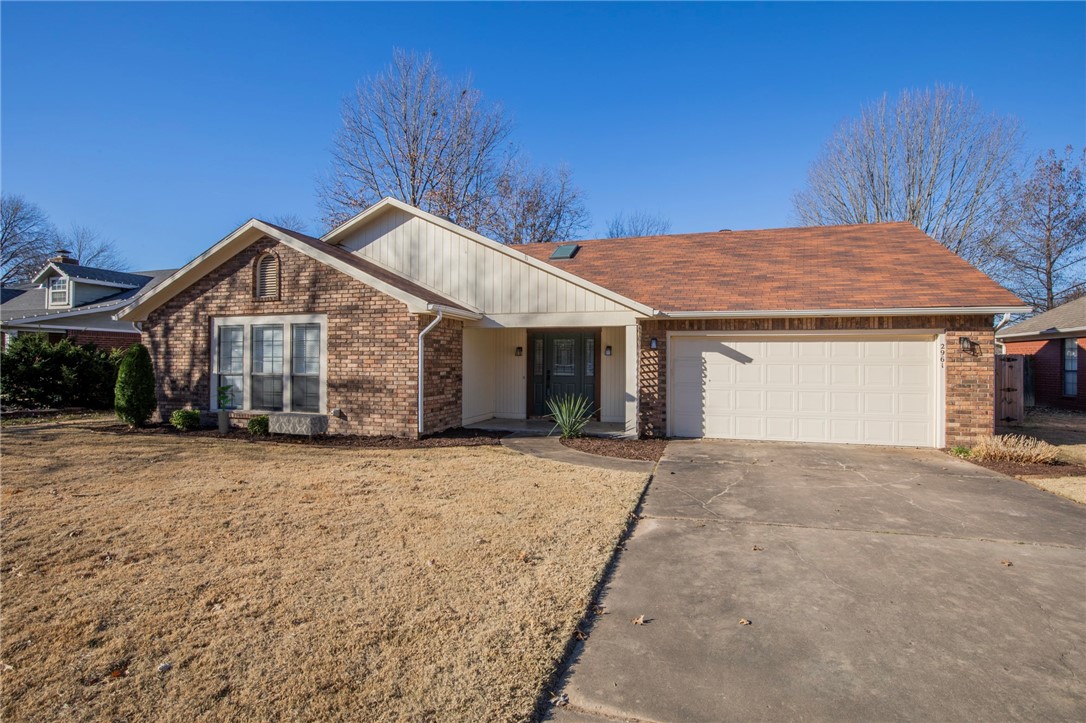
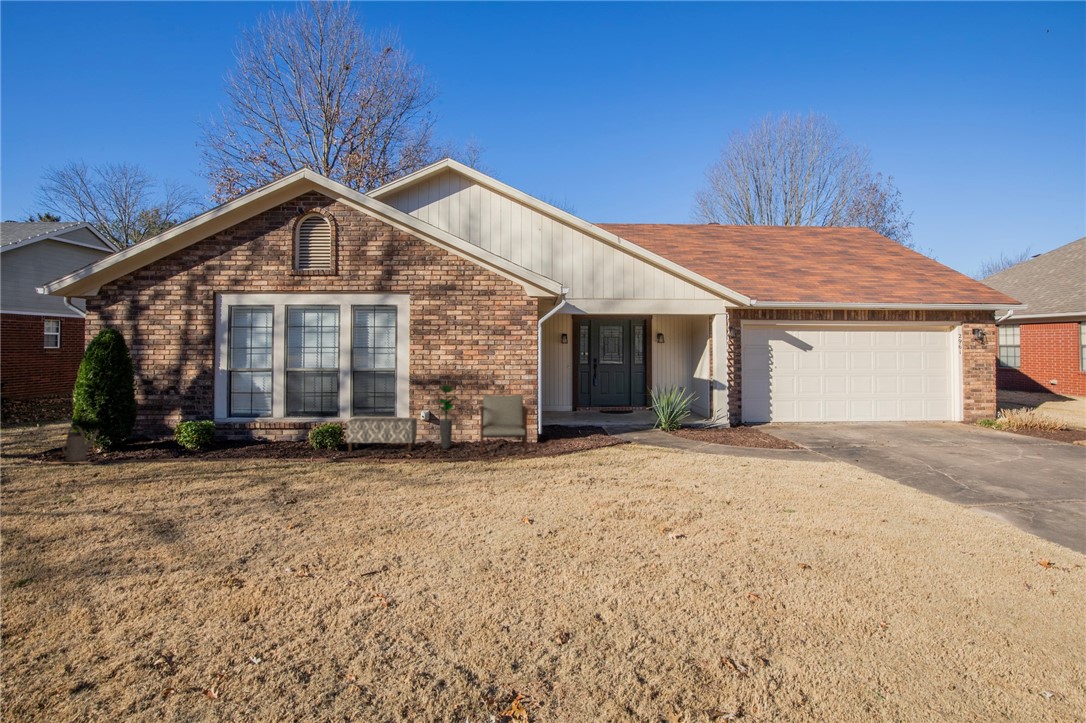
potted plant: present [217,385,235,434] -> present [439,385,459,449]
lounge chair: none [352,398,408,450] -> present [480,395,528,454]
watering can: none [98,410,132,435] -> present [62,426,99,462]

